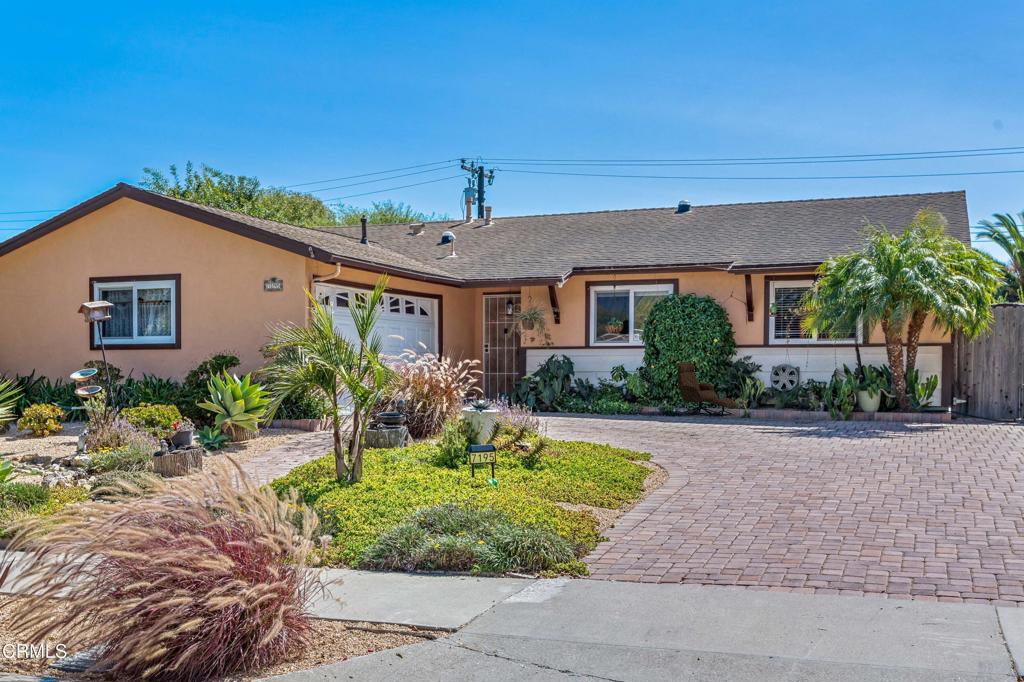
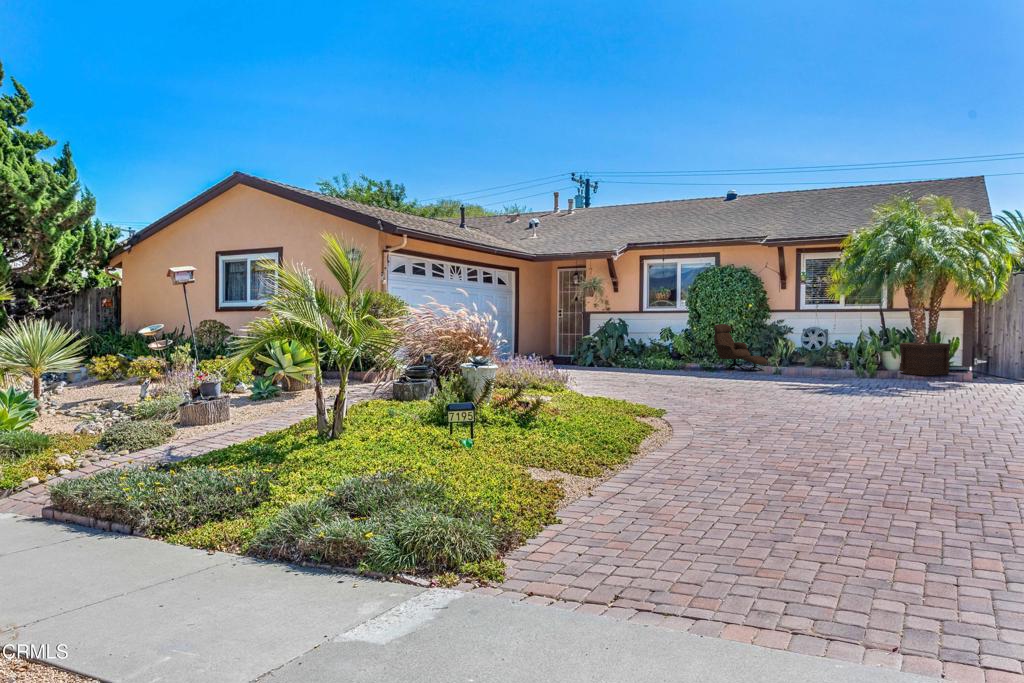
wooden crate: none [877,381,927,417] -> present [899,342,950,376]

